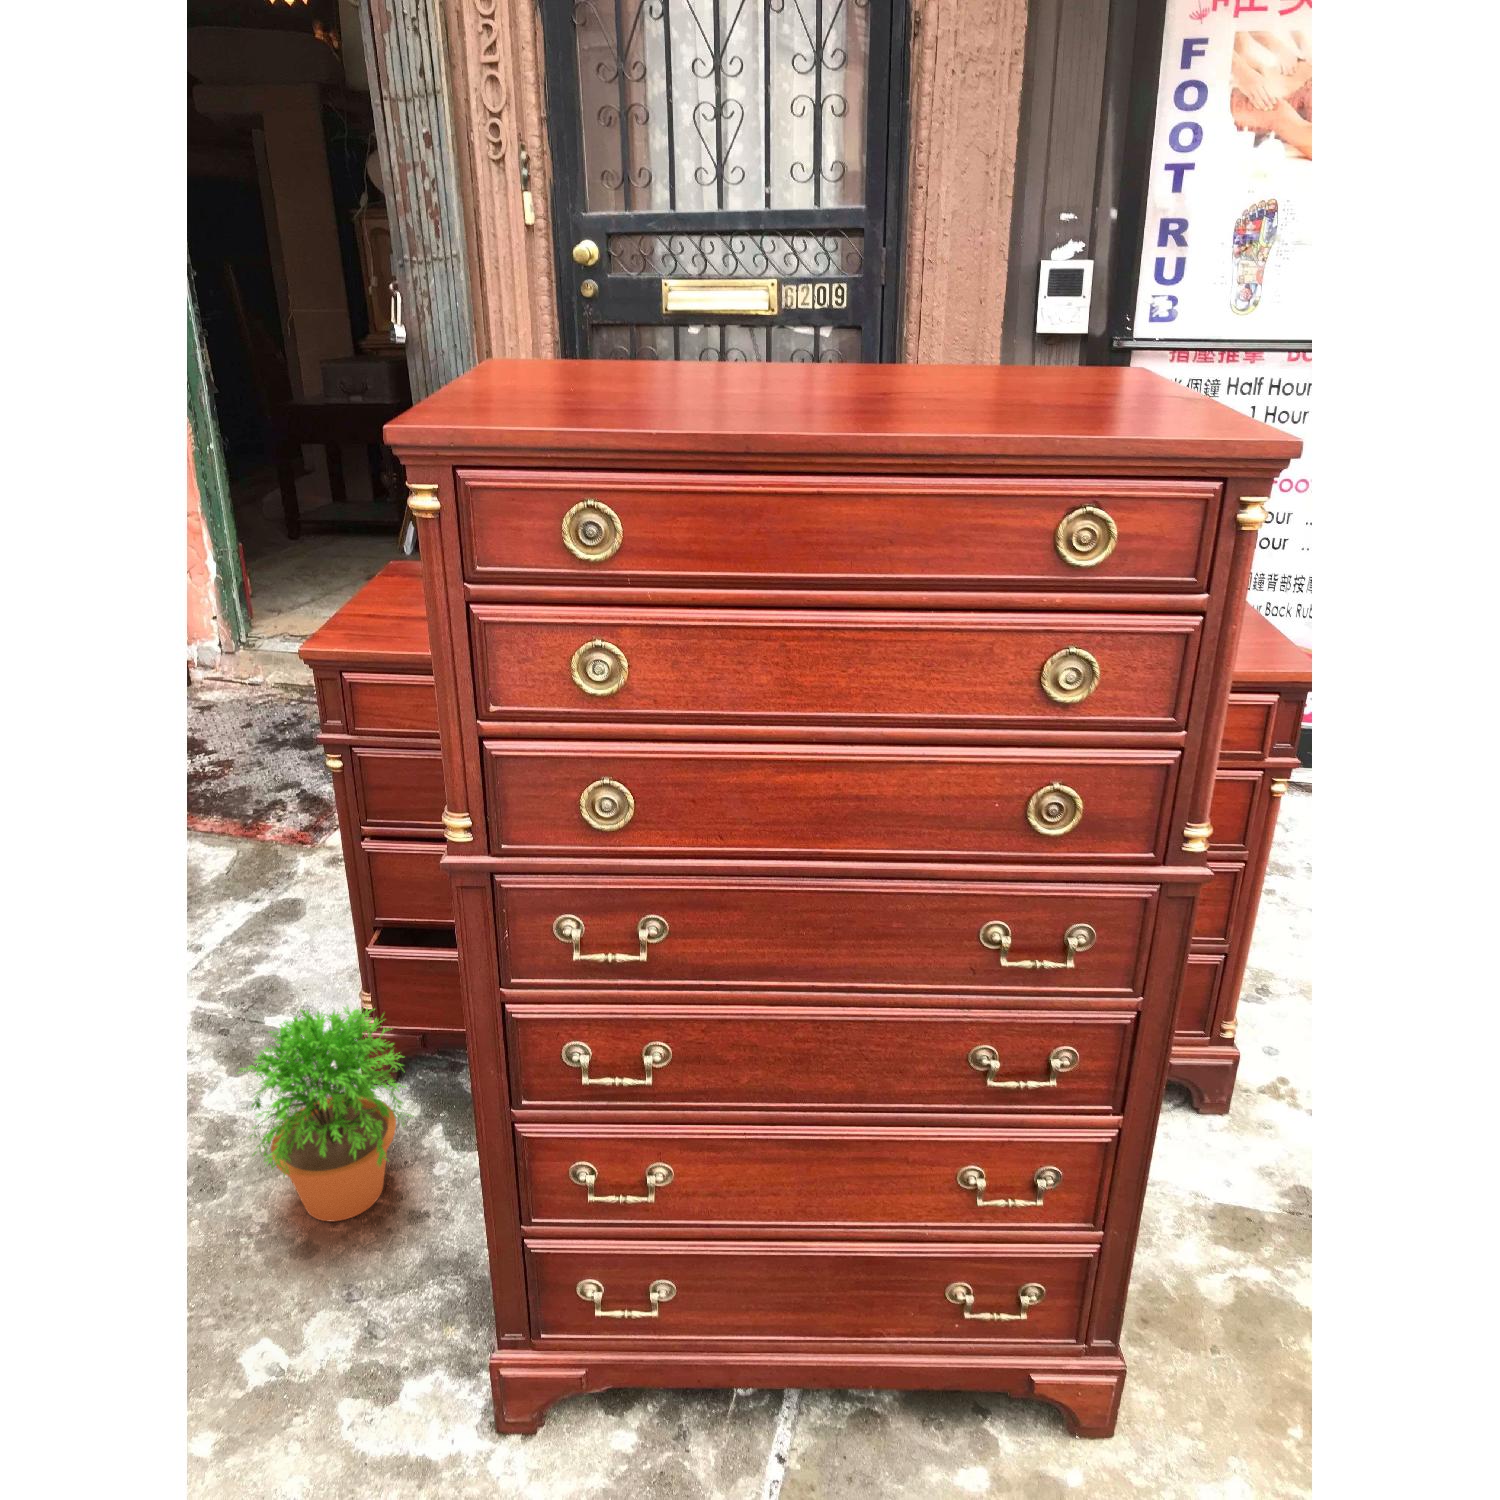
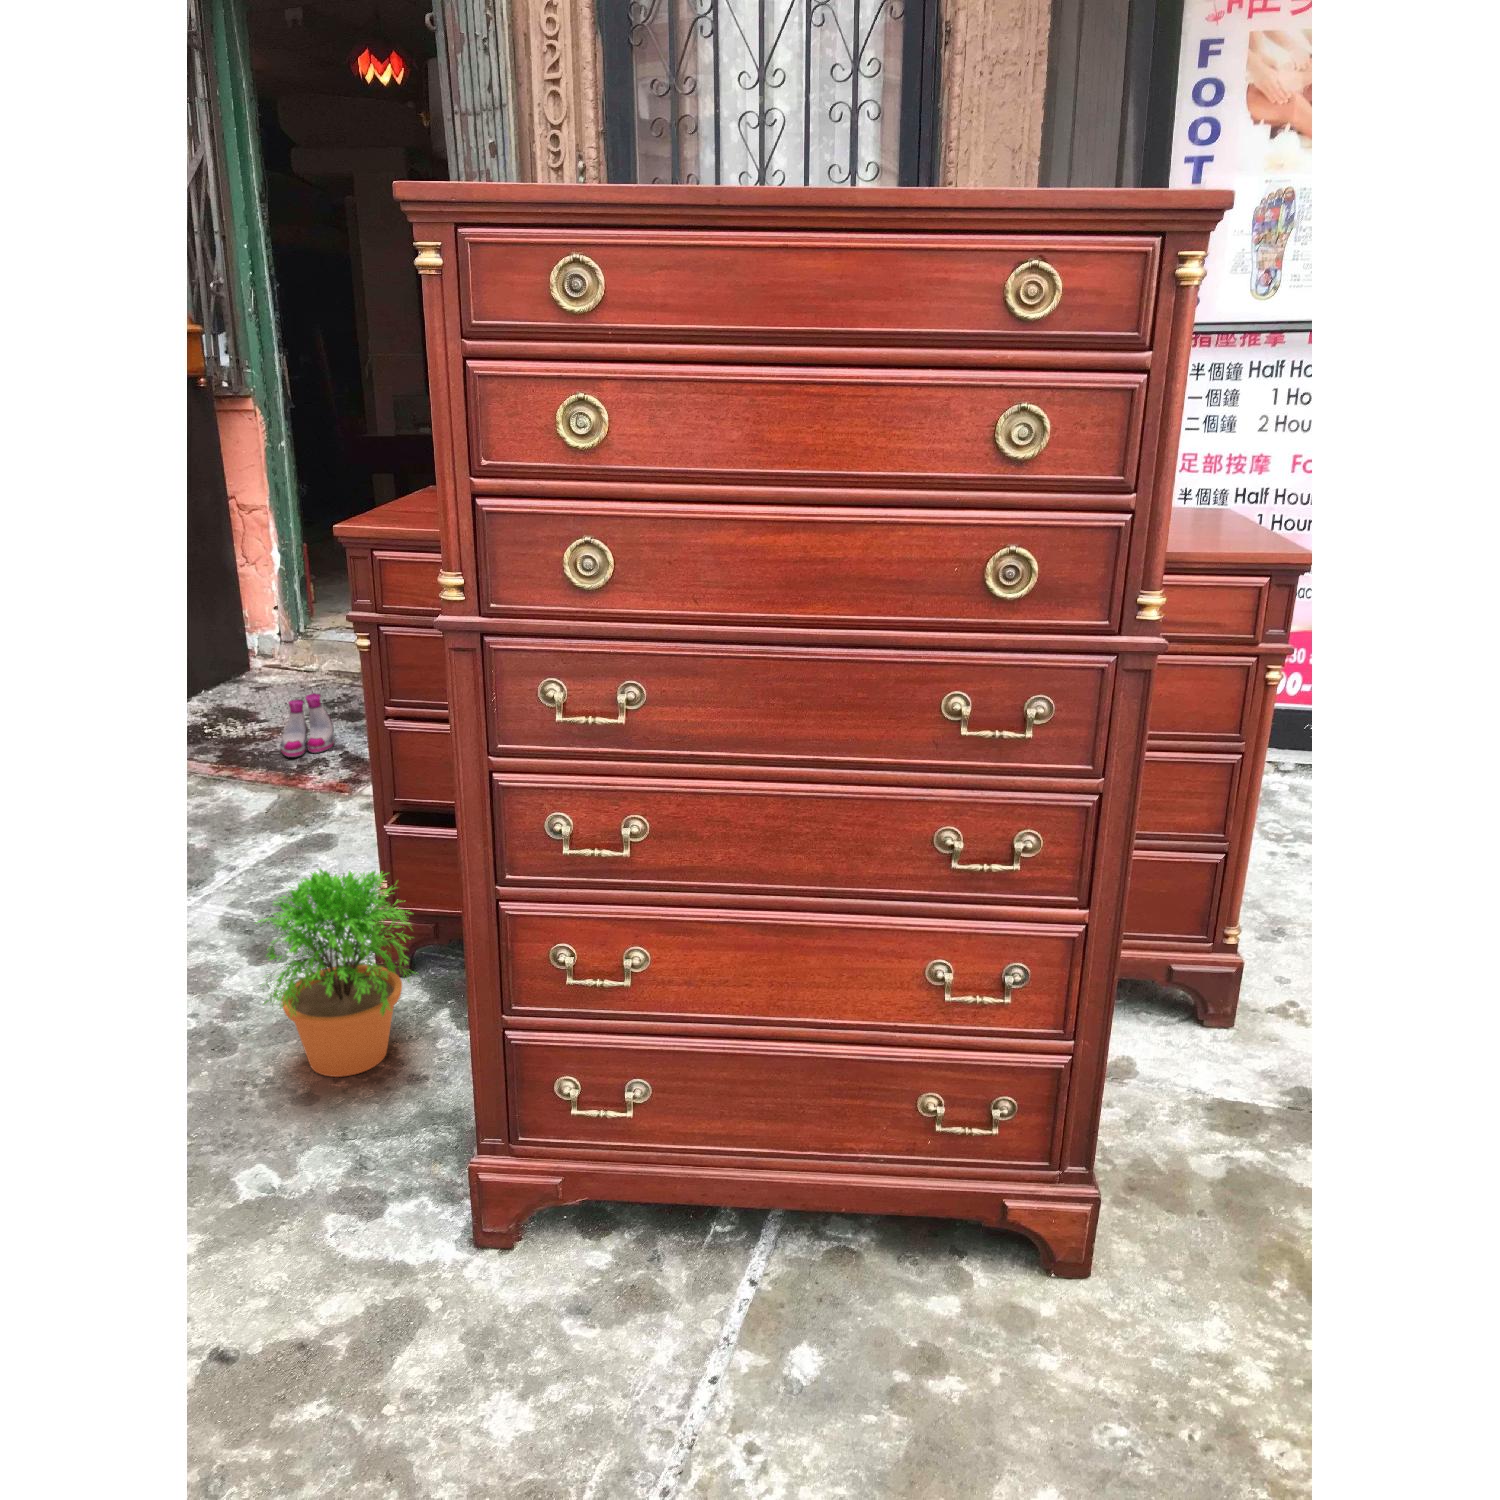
boots: none [233,725,290,796] -> present [280,693,335,757]

